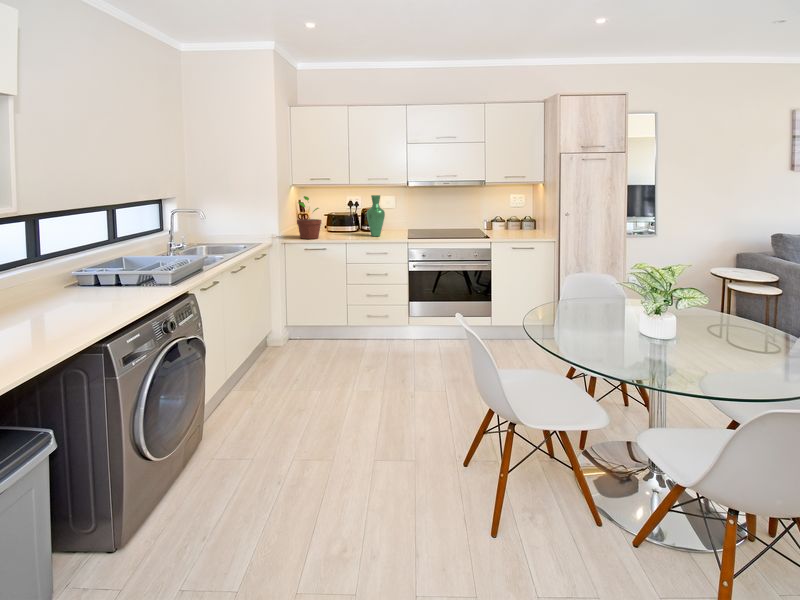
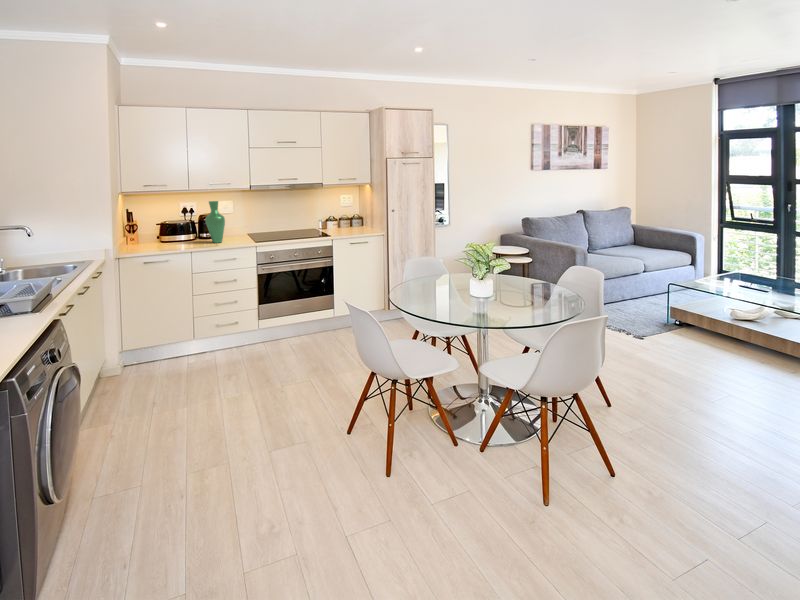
potted plant: present [297,196,321,239] -> none [127,205,158,251]

